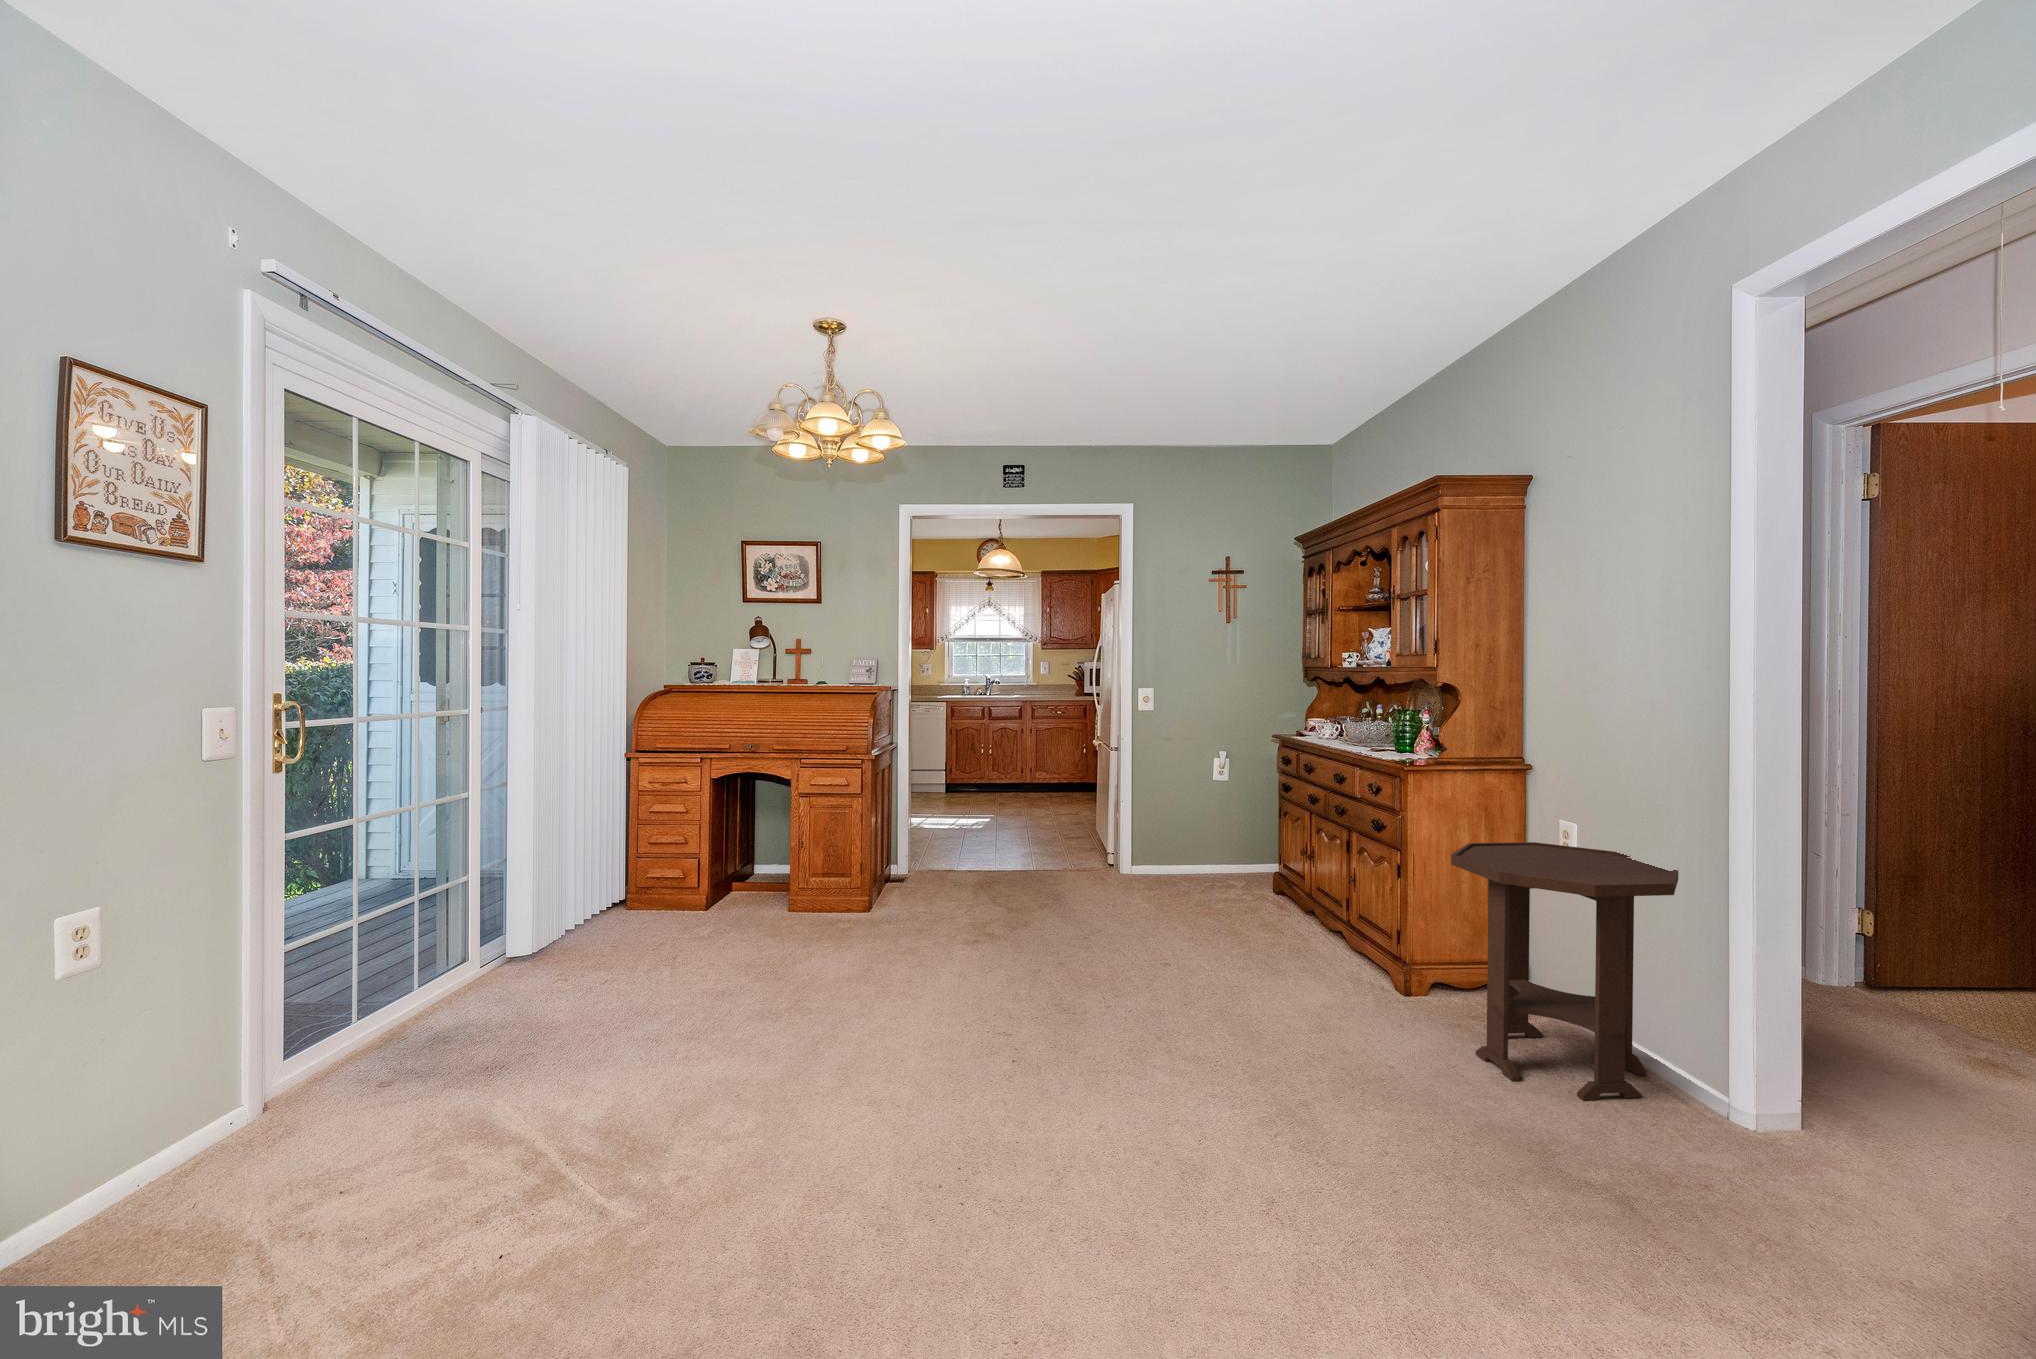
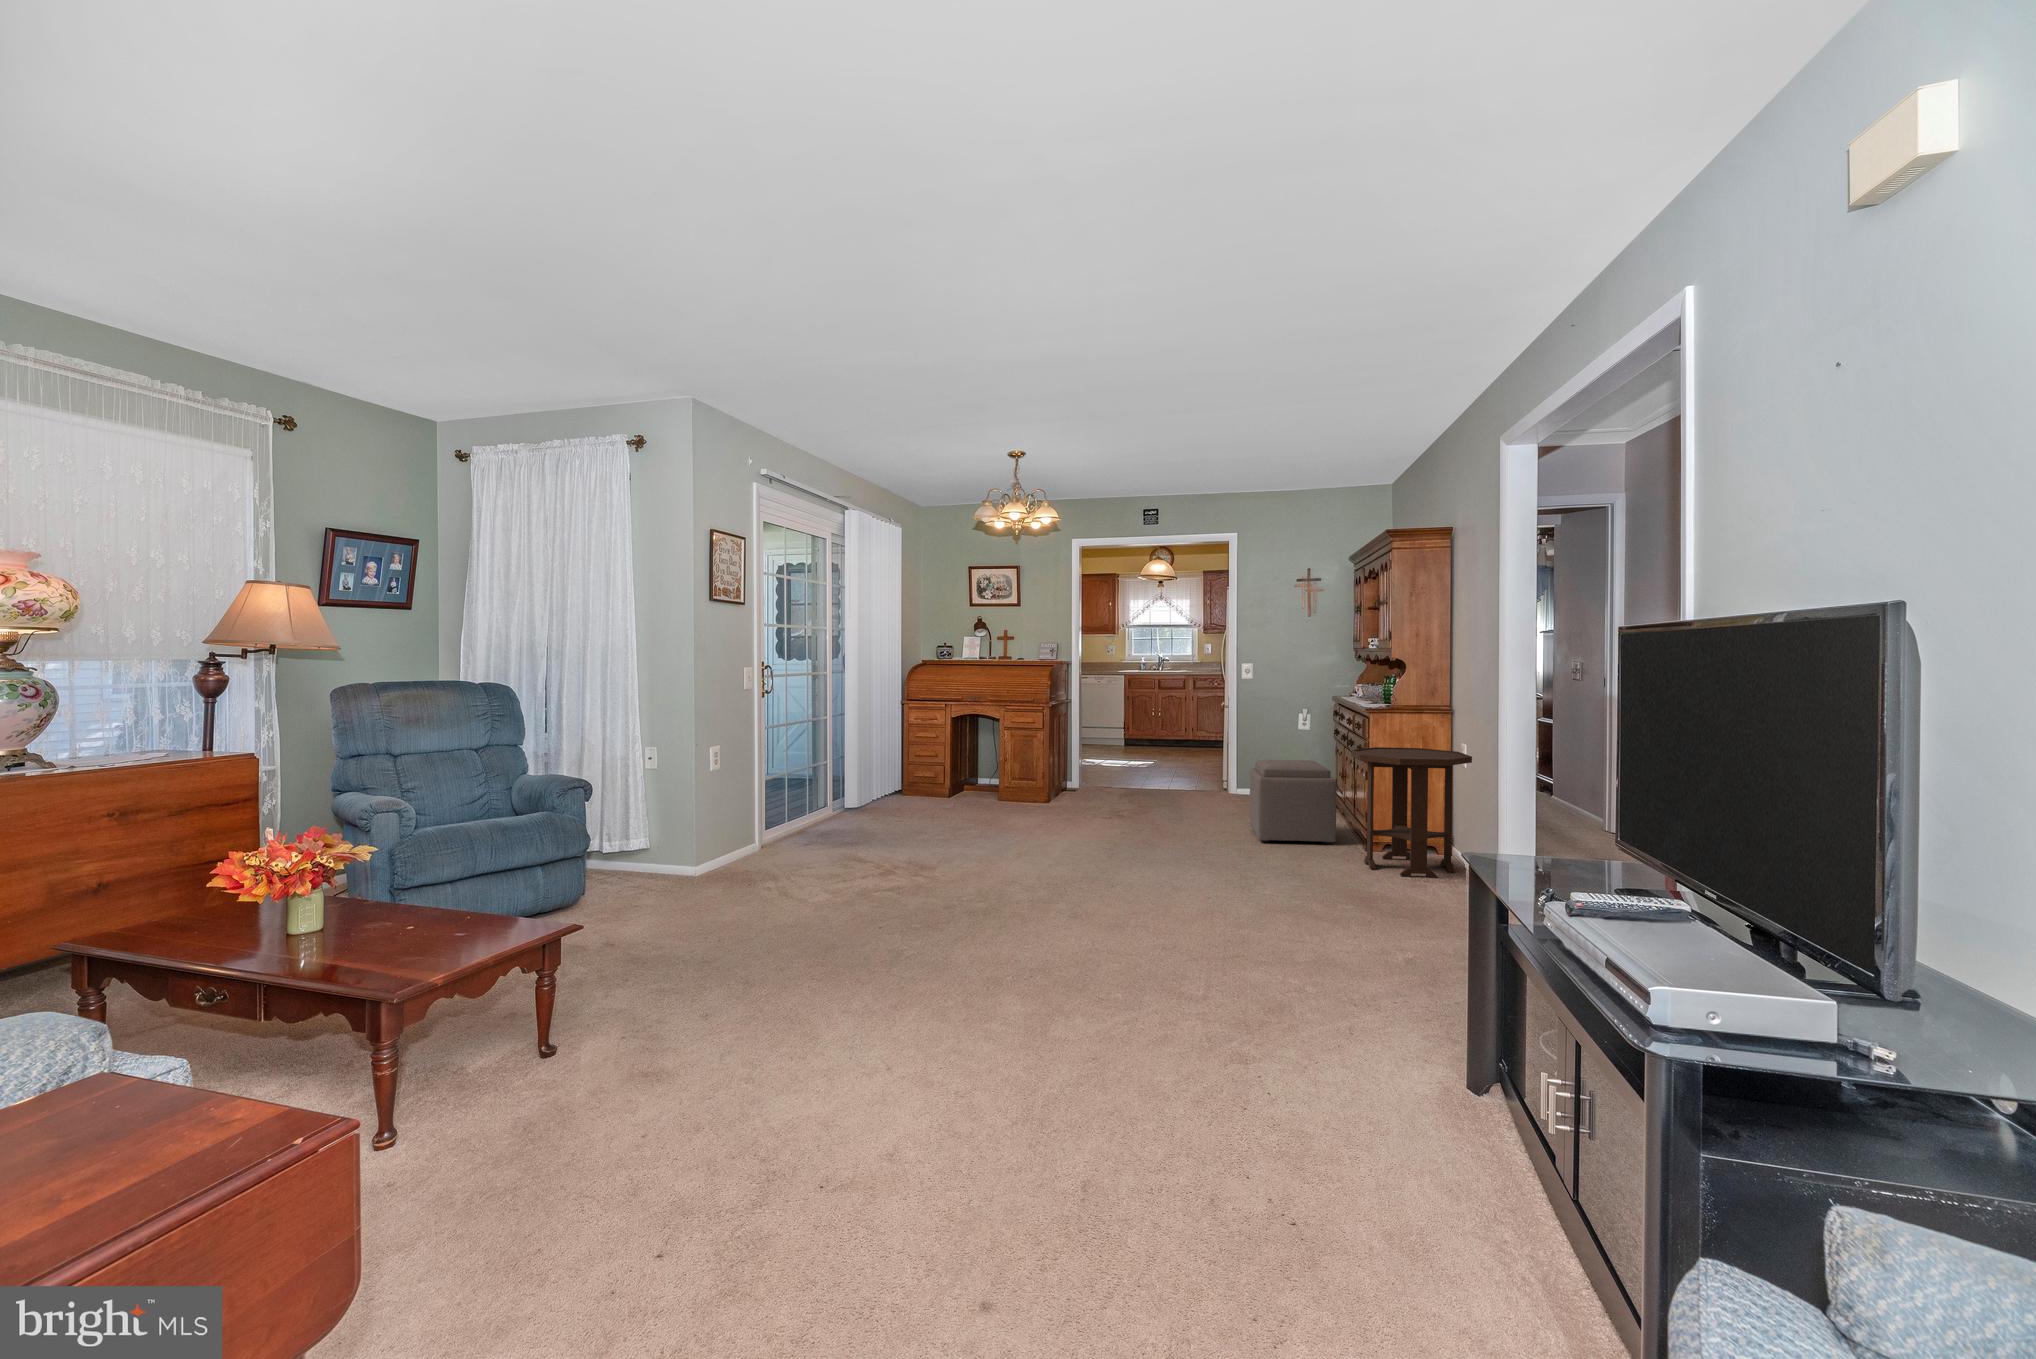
ottoman: none [1218,852,1383,1004] -> present [1250,760,1337,844]

